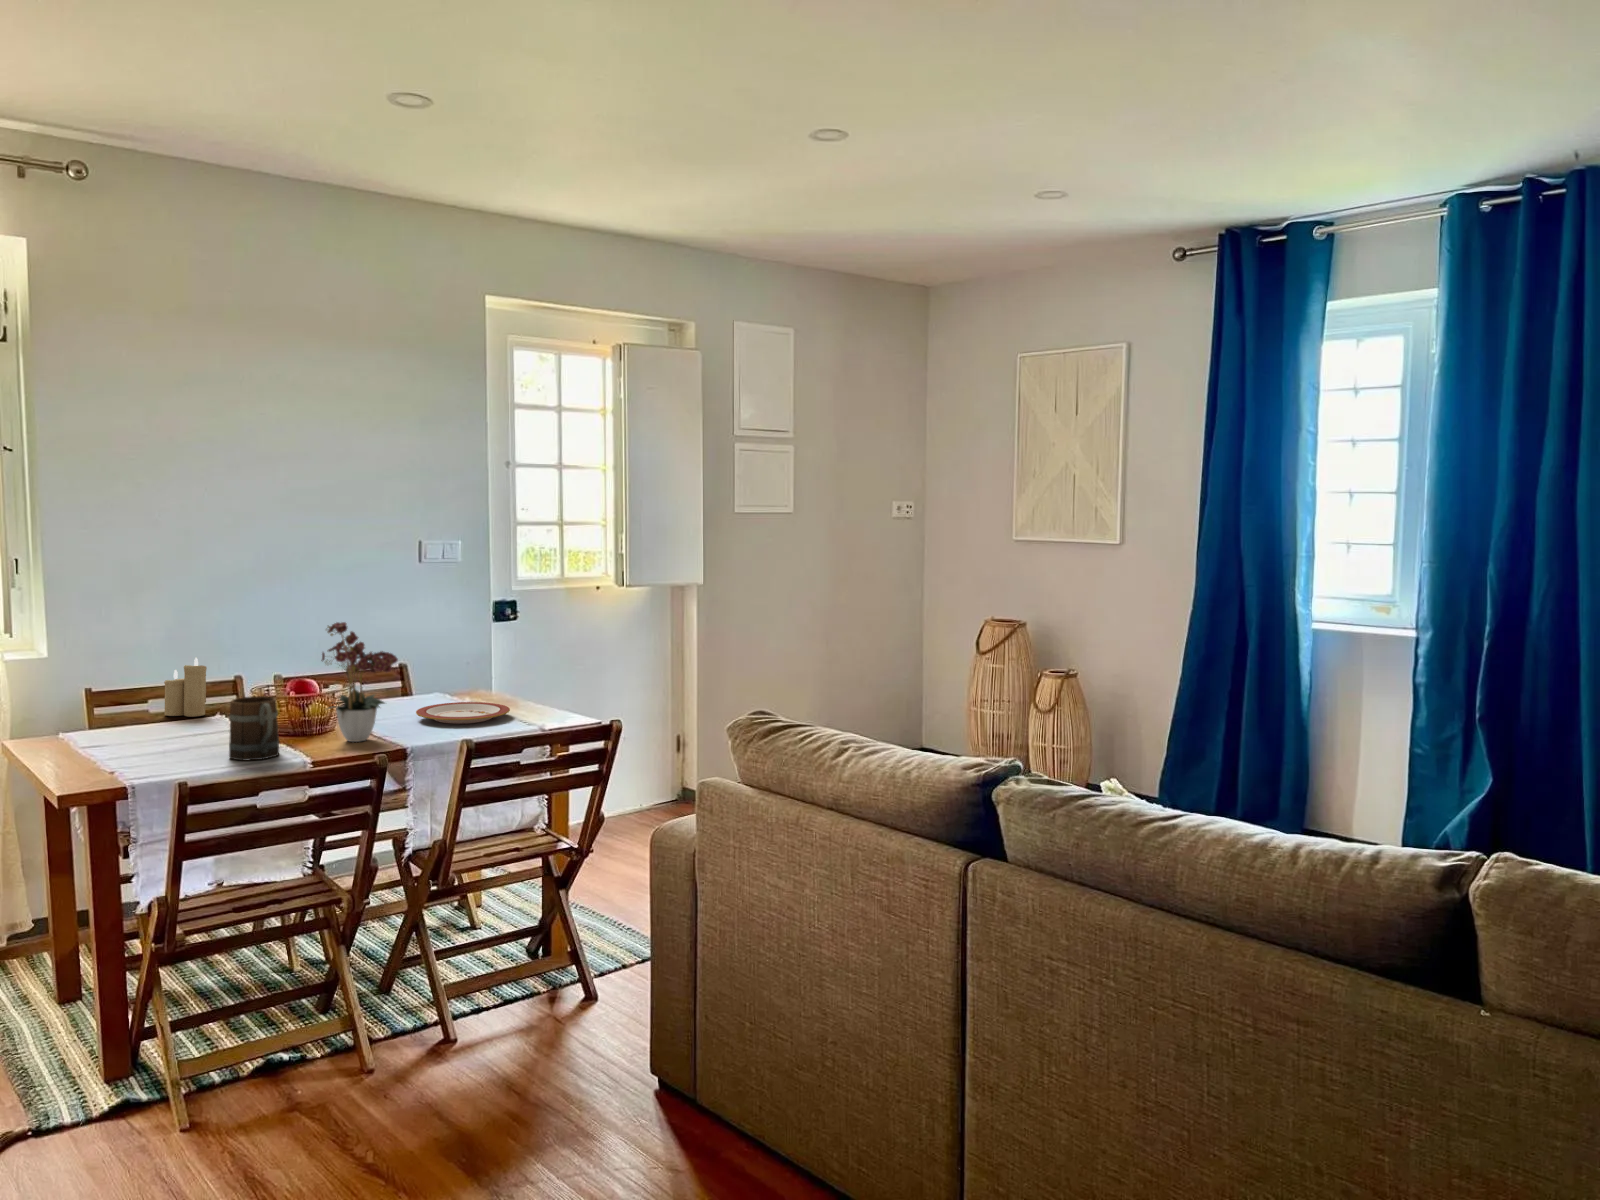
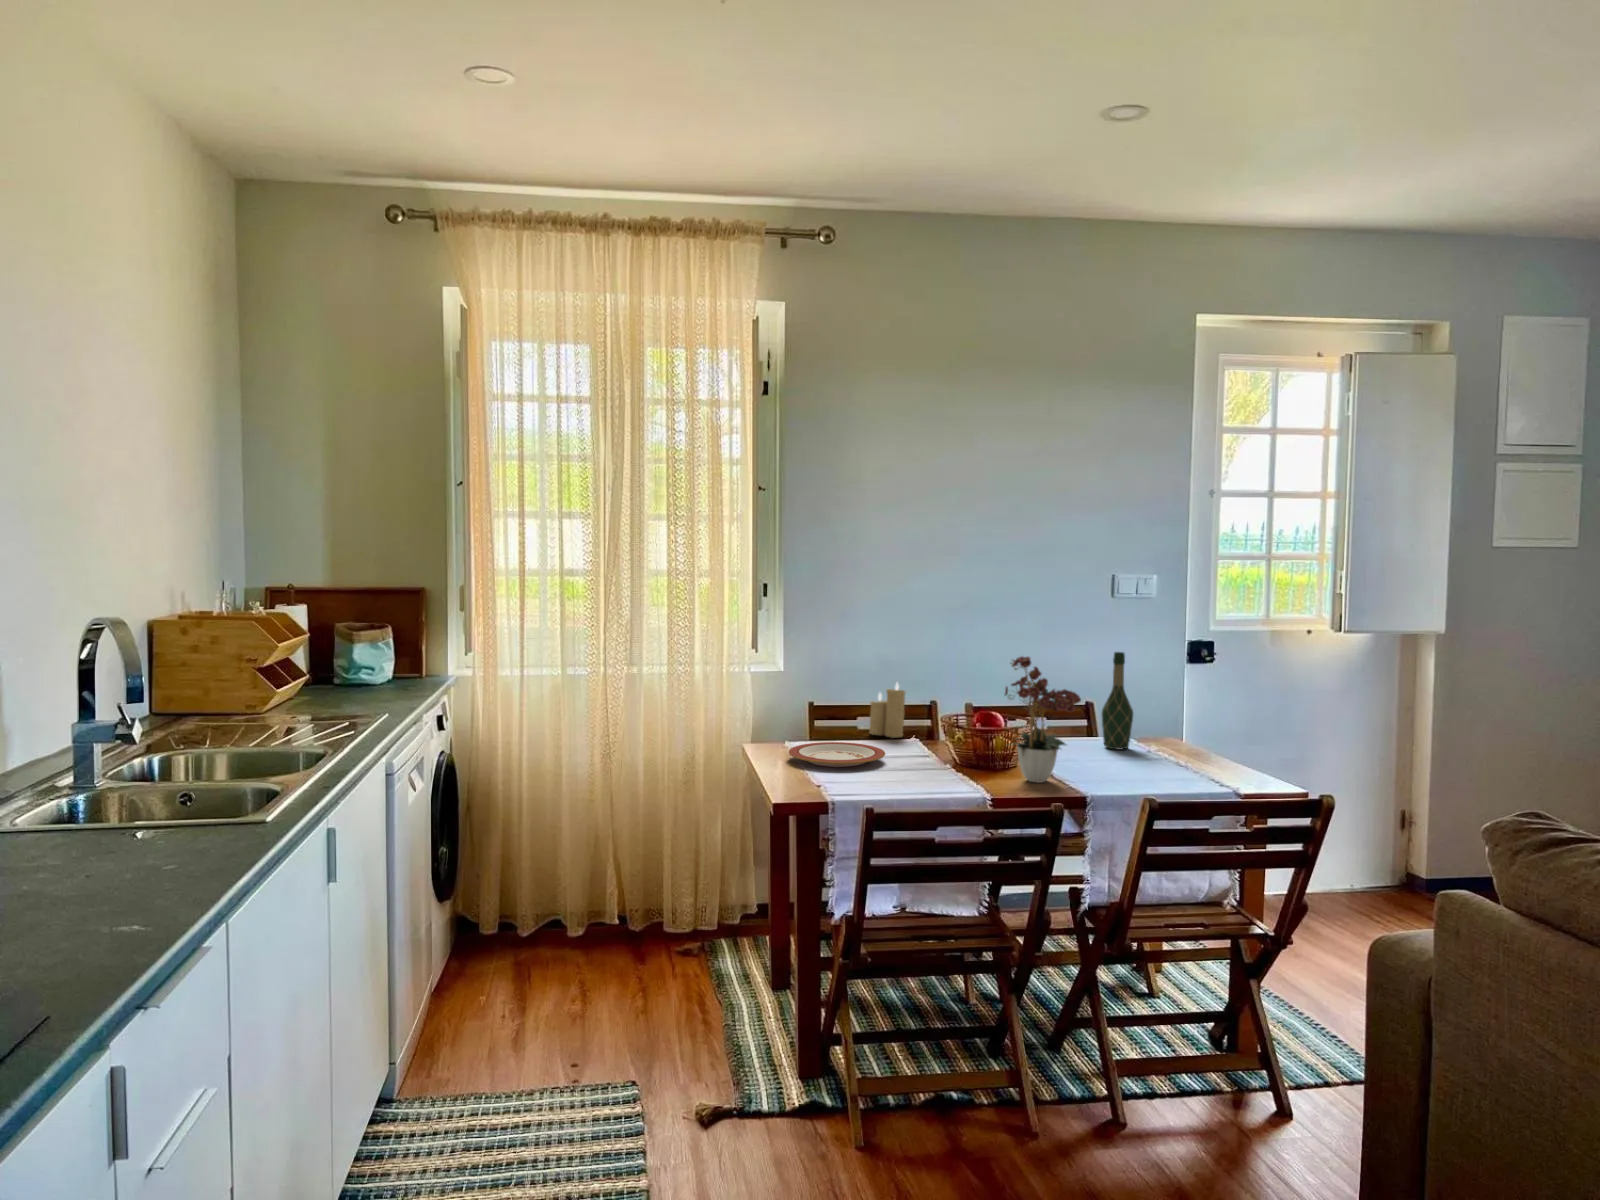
wine bottle: none [417,614,447,705] -> present [1101,652,1133,750]
mug: present [229,696,279,761] -> none [915,726,961,791]
plate: present [416,702,510,724] -> present [789,742,885,767]

